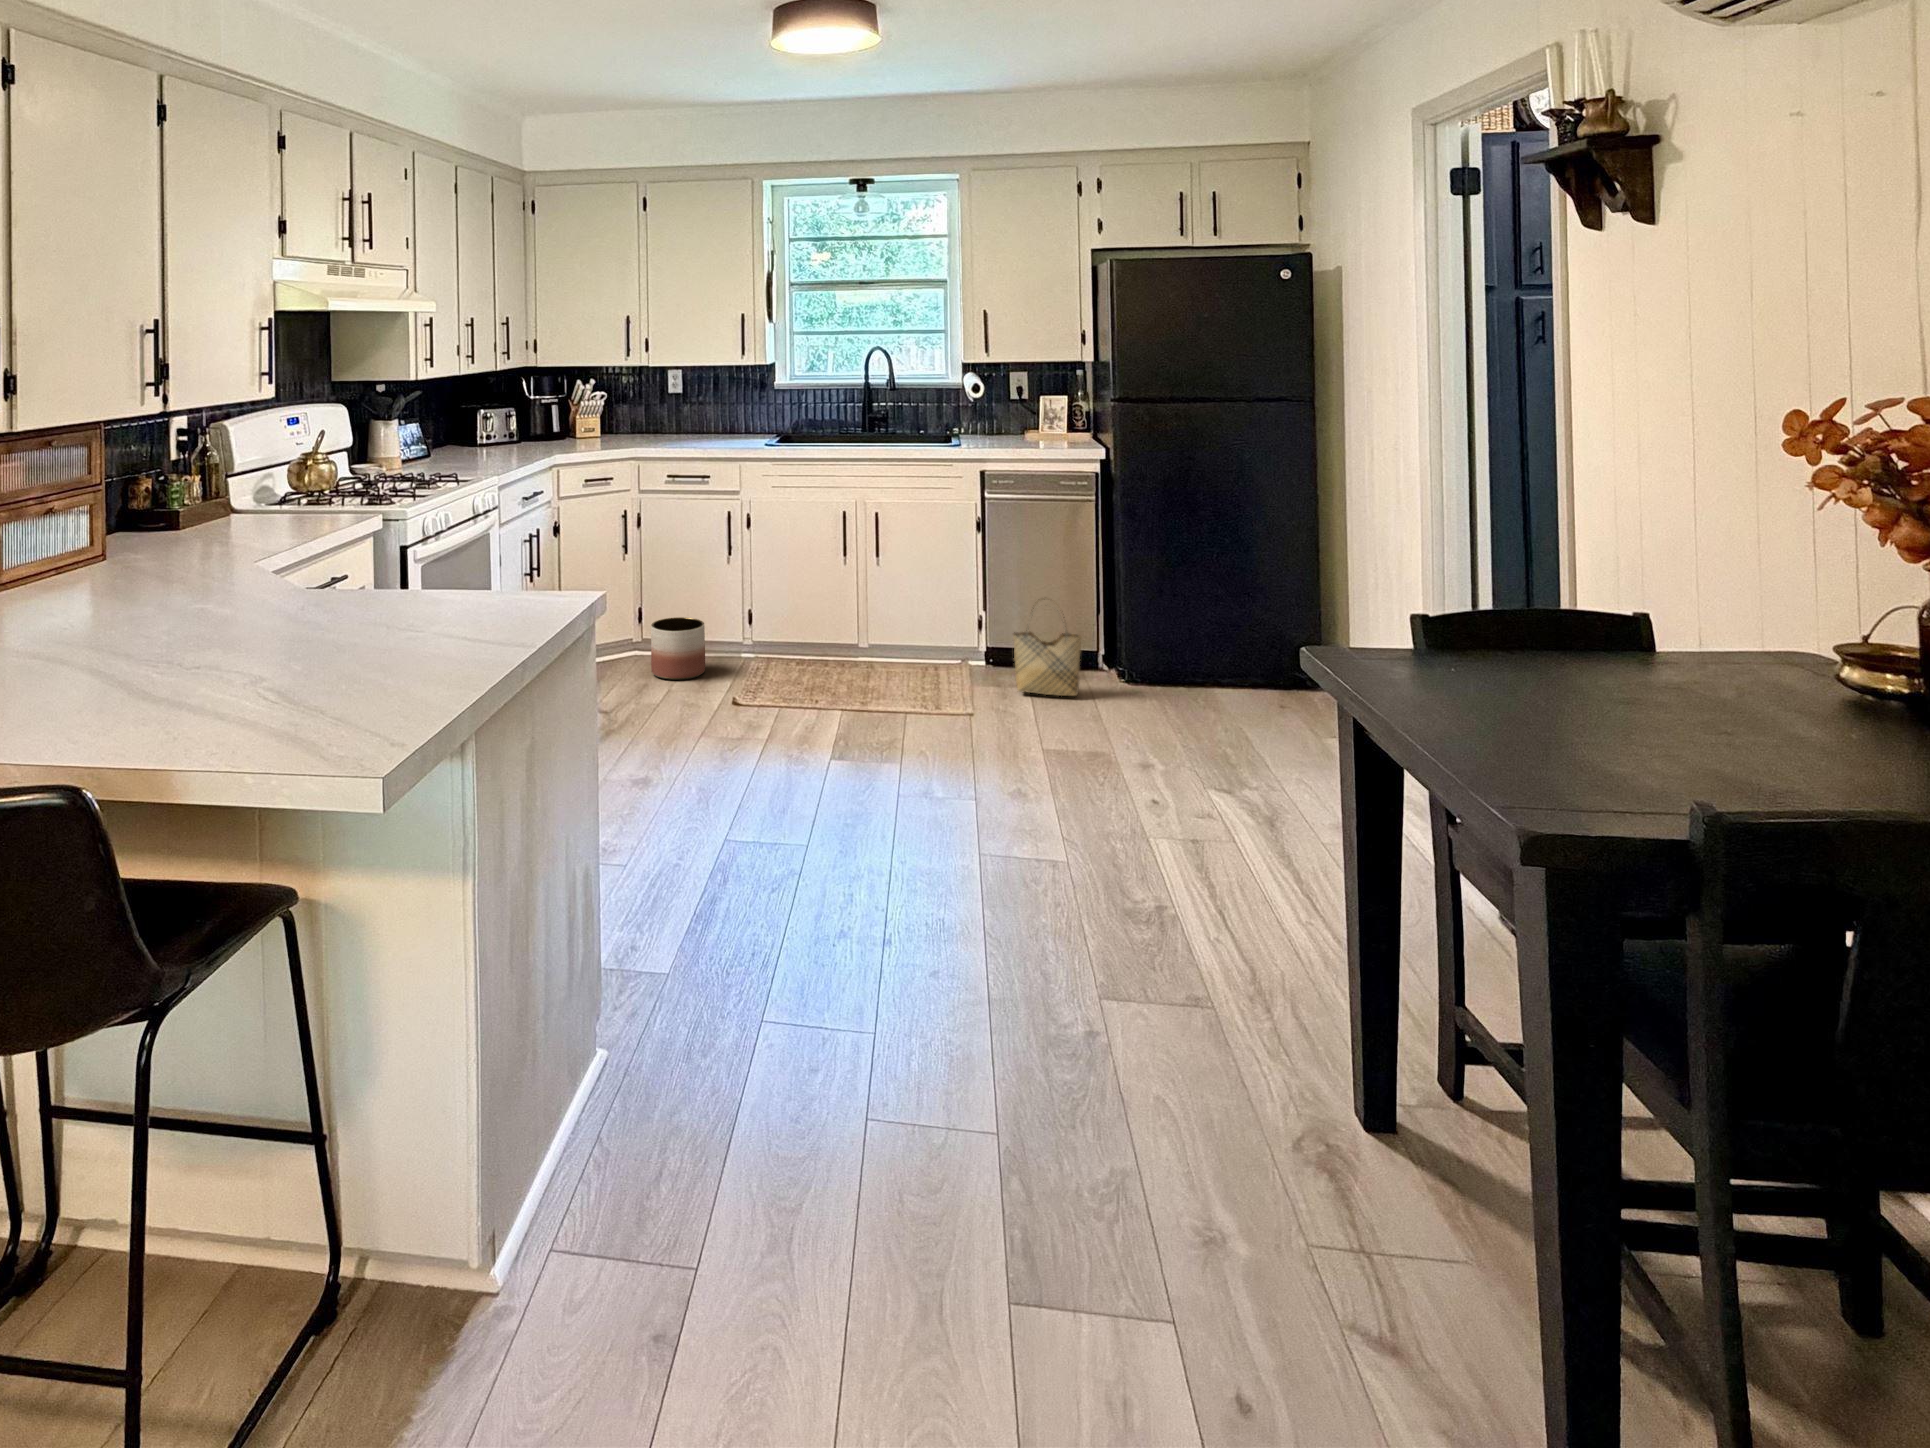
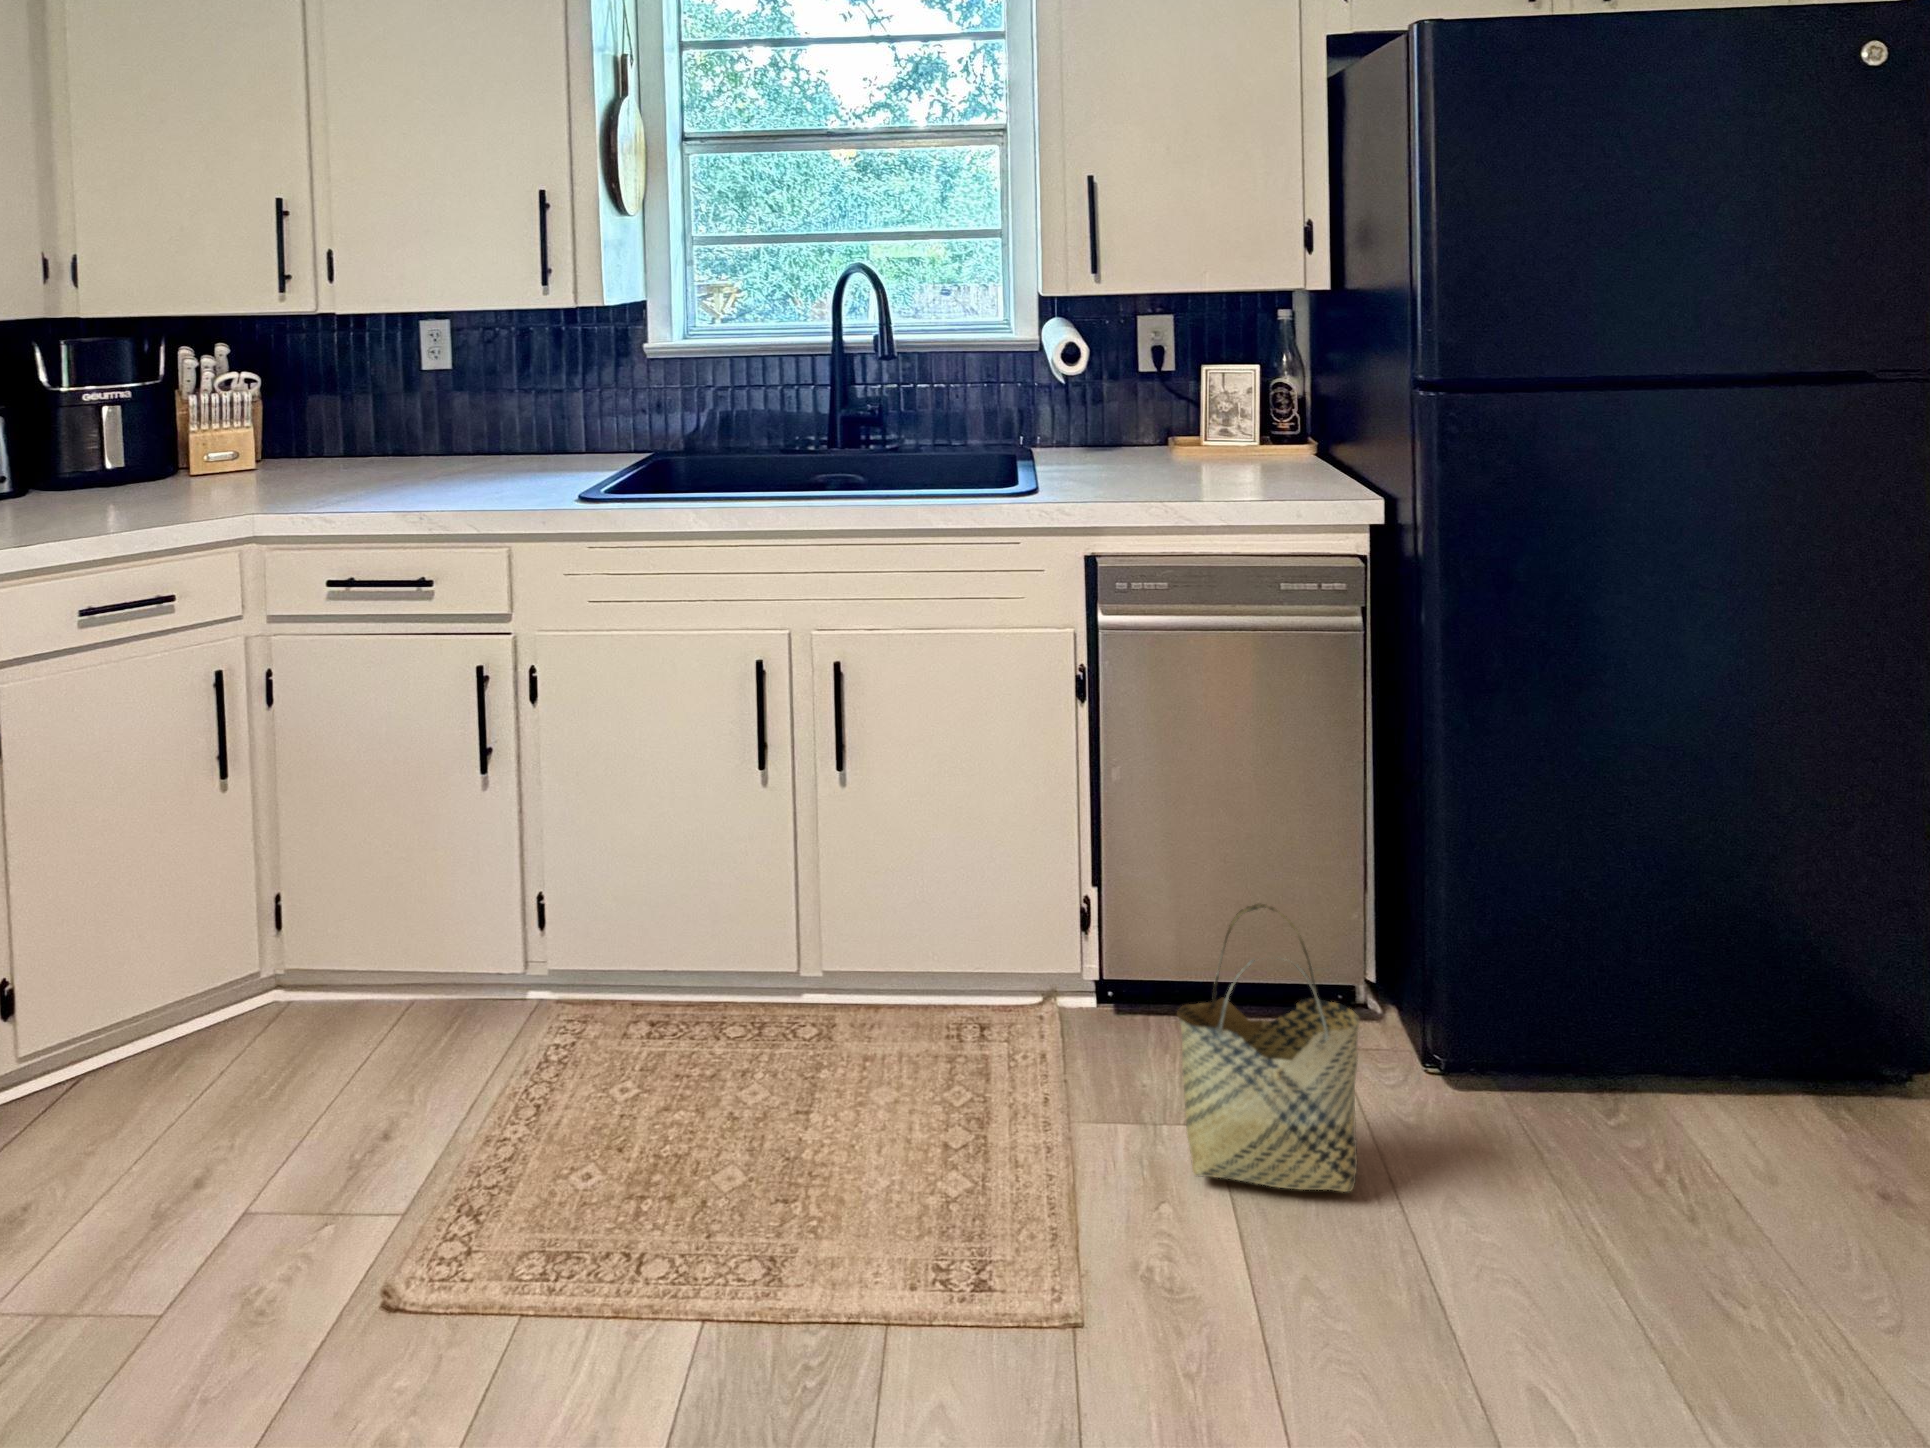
planter: present [651,617,705,680] -> none [247,937,406,1141]

